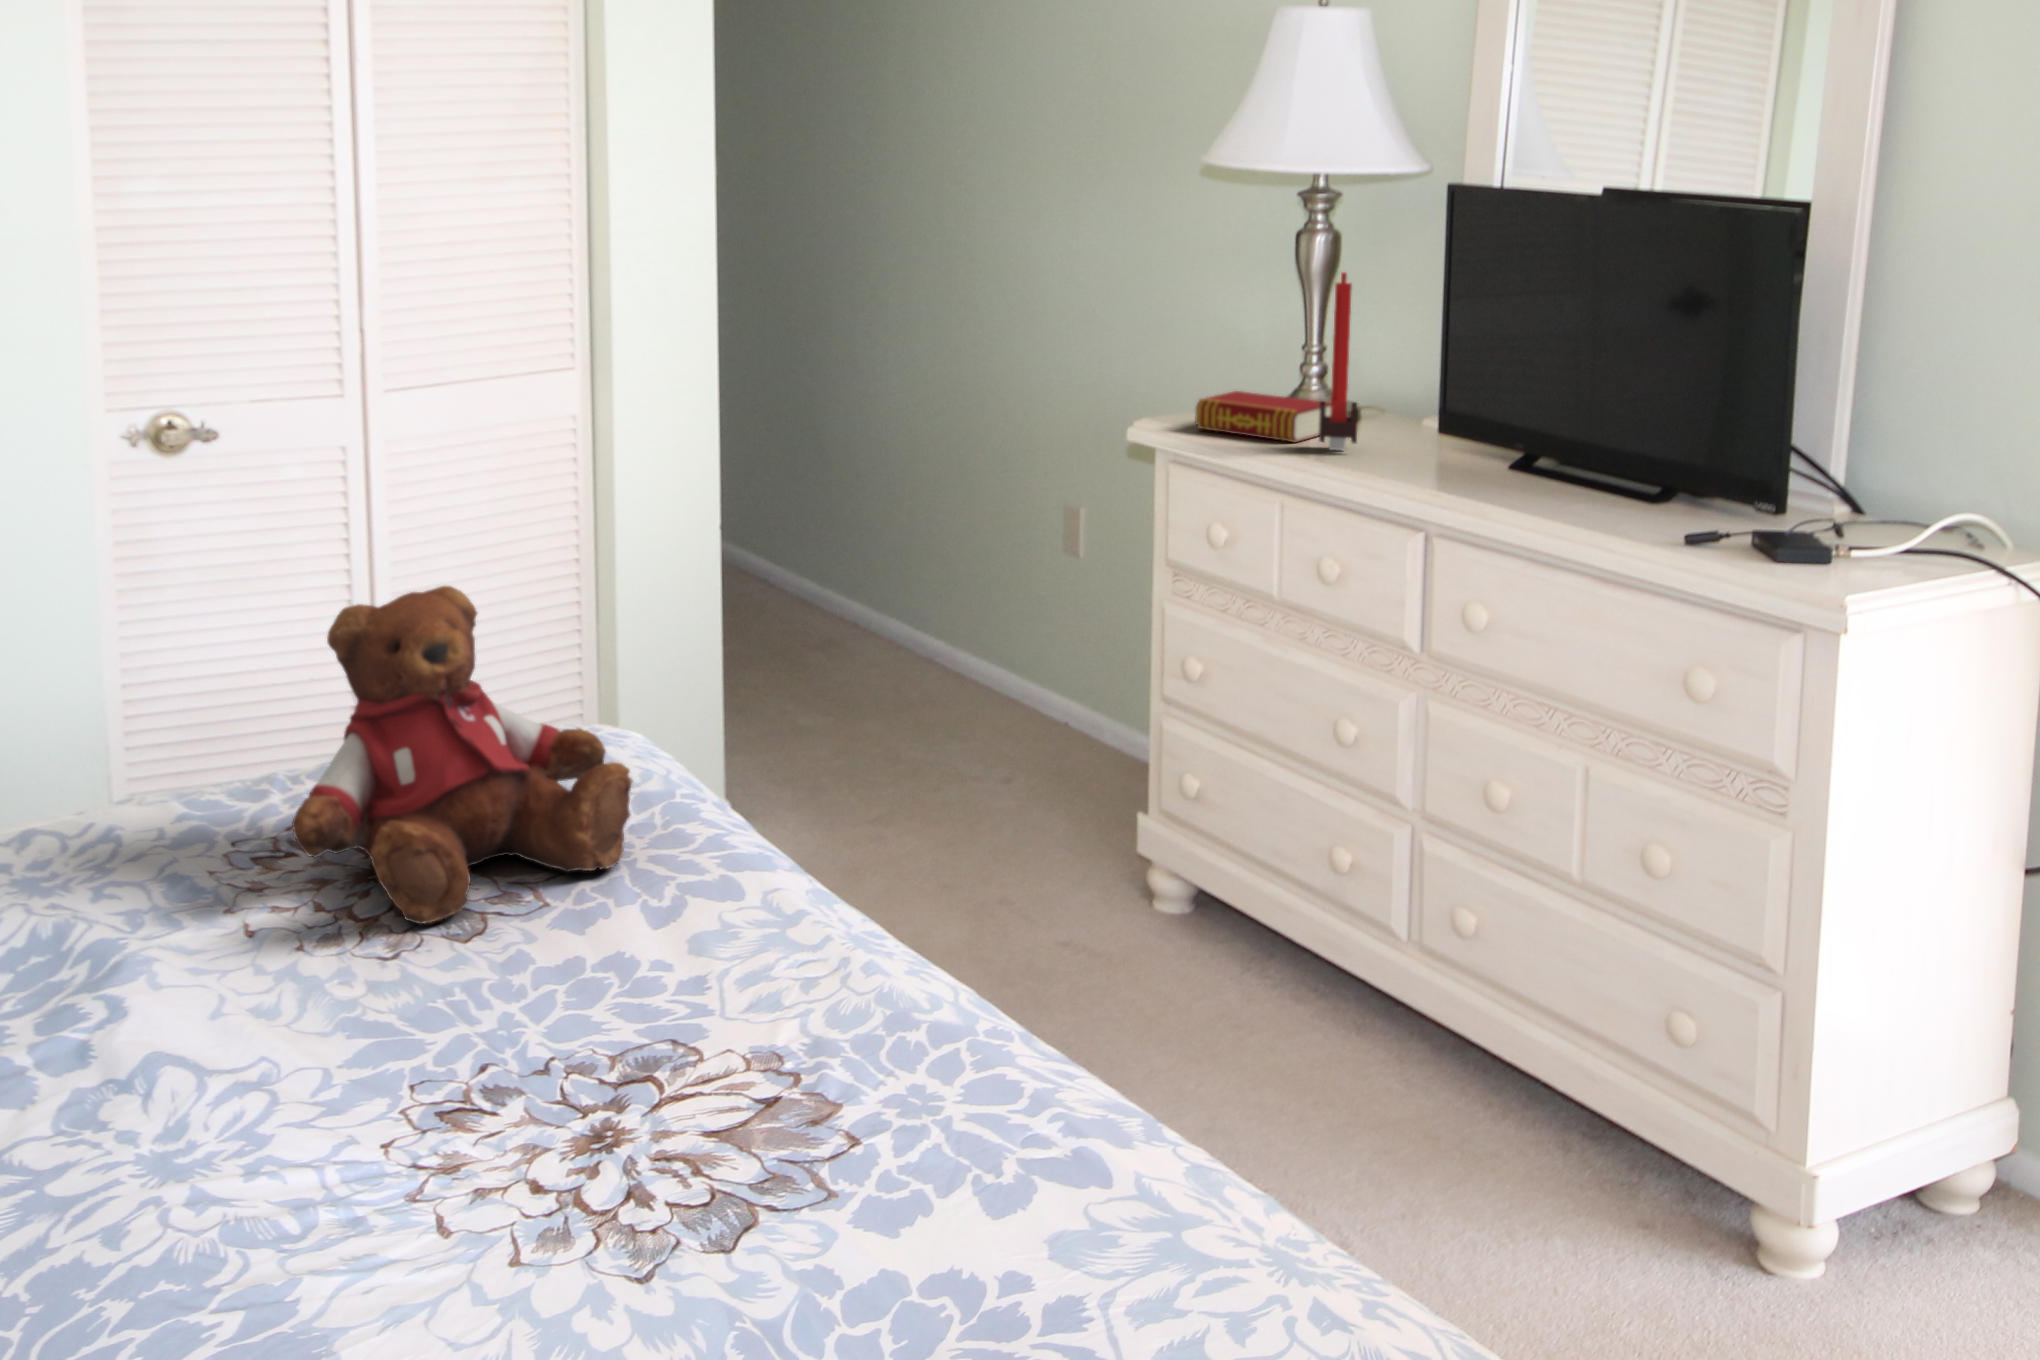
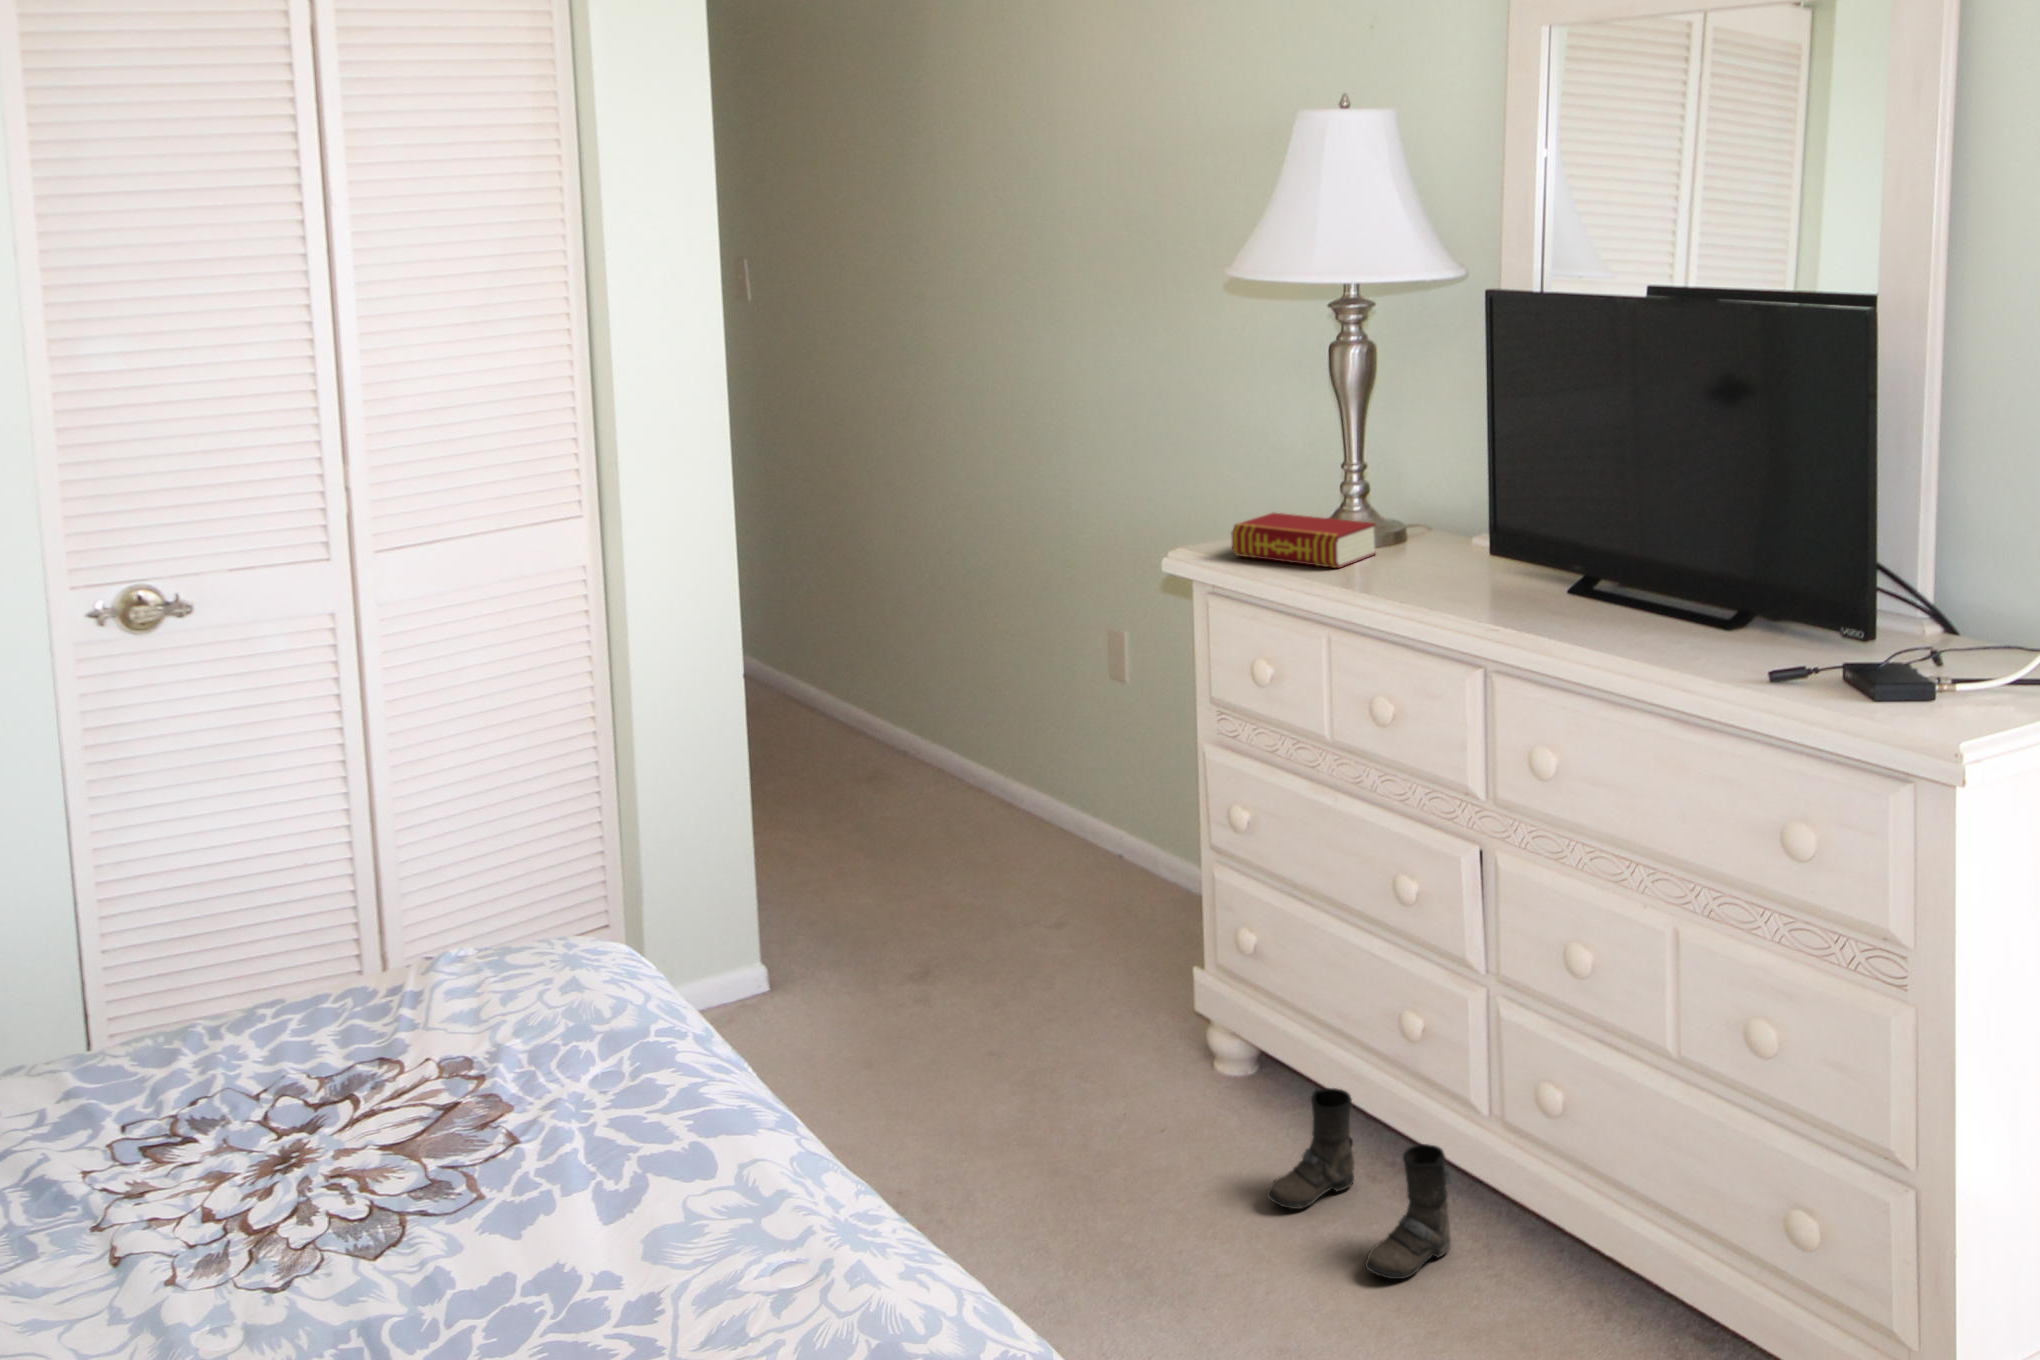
candle: present [1319,272,1358,450] -> none [1362,387,1403,576]
teddy bear: present [292,586,633,924] -> none [172,804,587,1241]
boots: none [1199,917,1369,1079] -> present [1267,1088,1451,1279]

